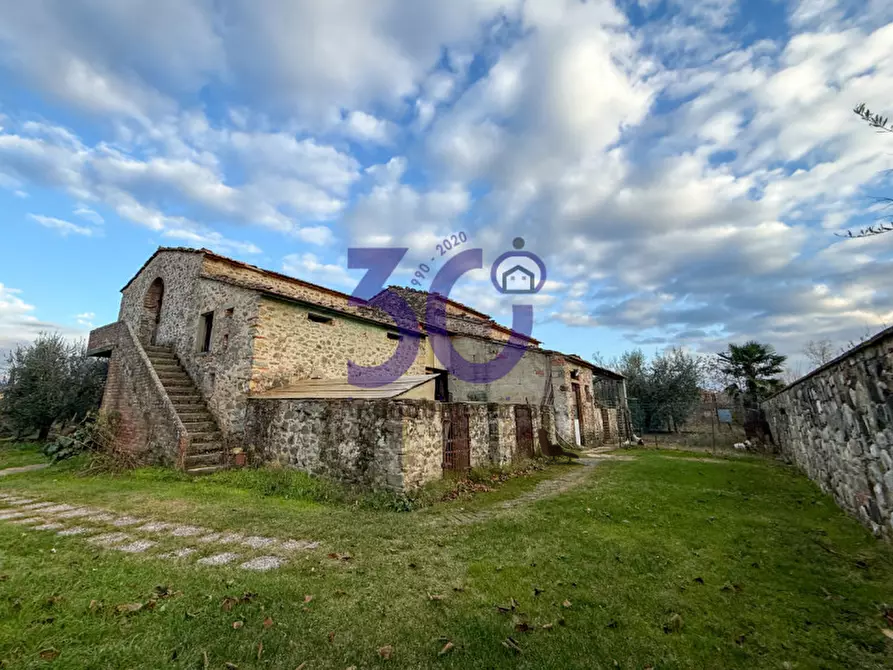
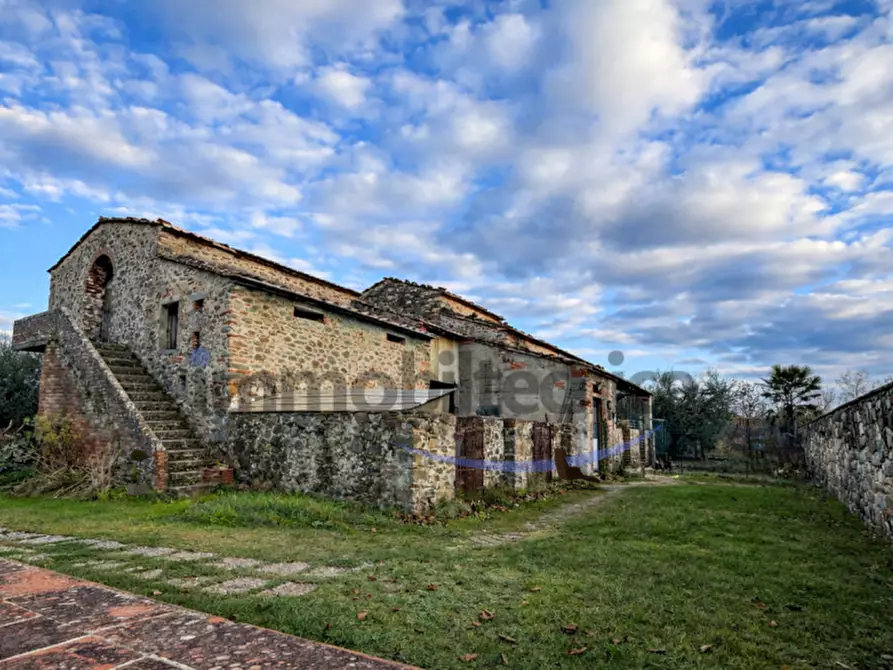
potted tree: none [161,438,182,479] -> present [127,449,150,495]

